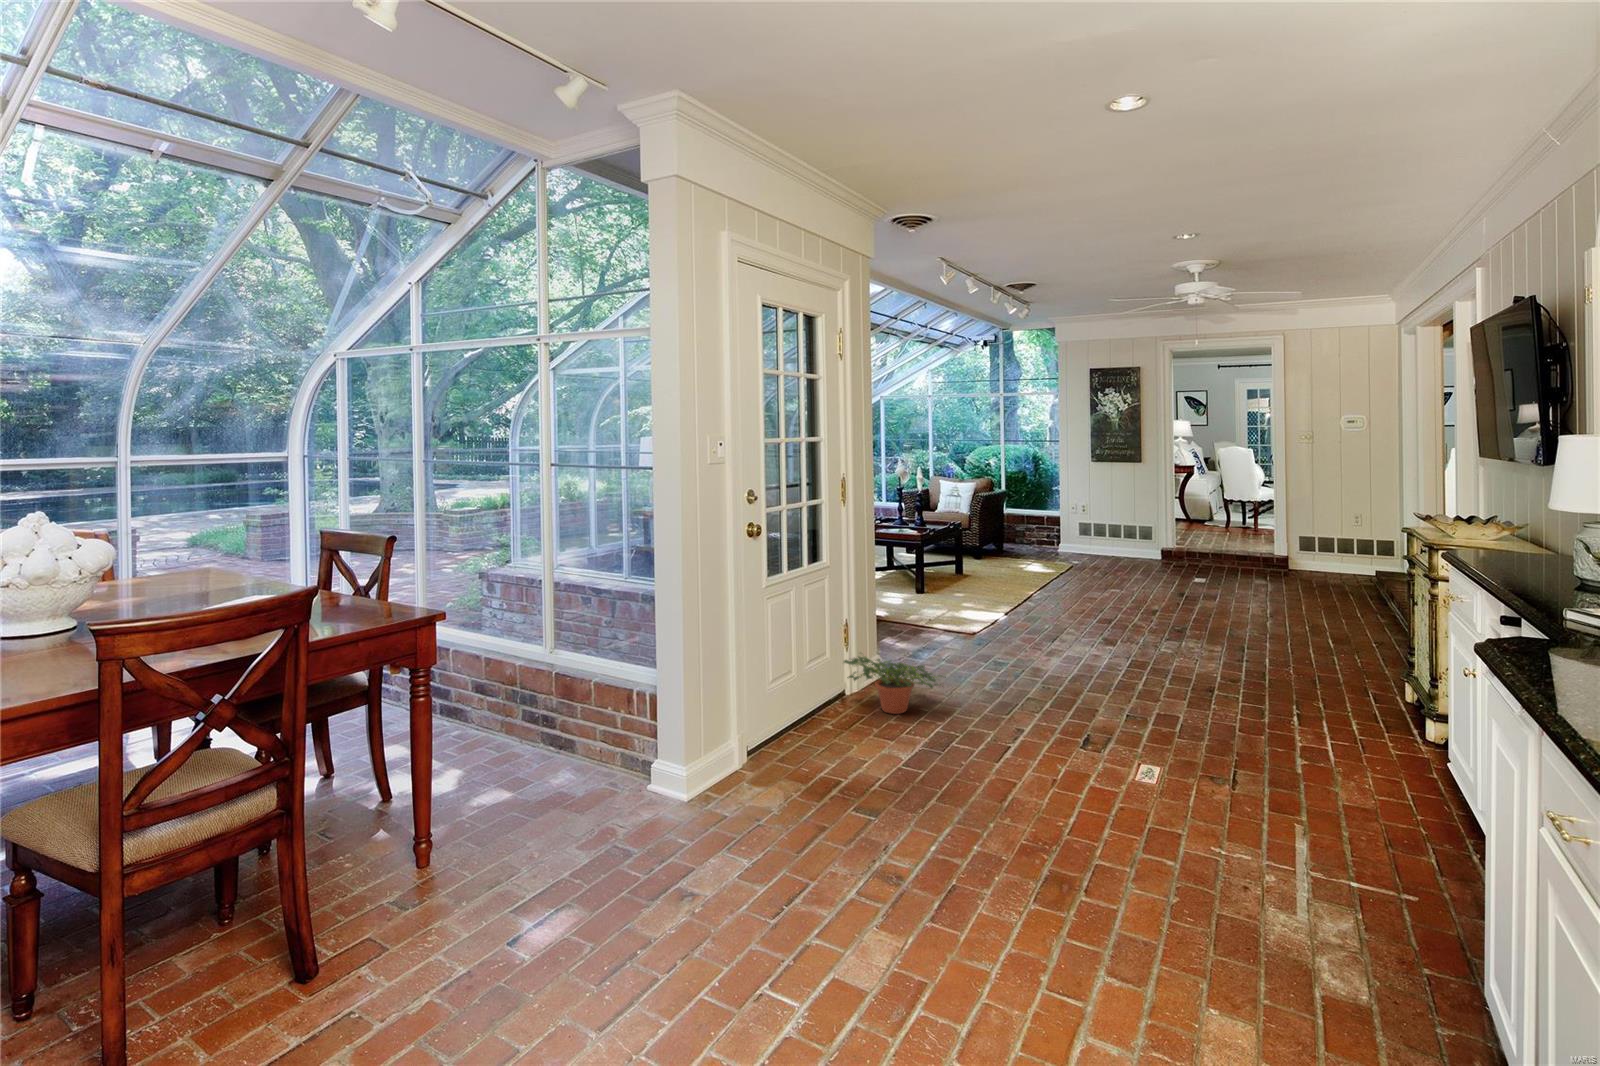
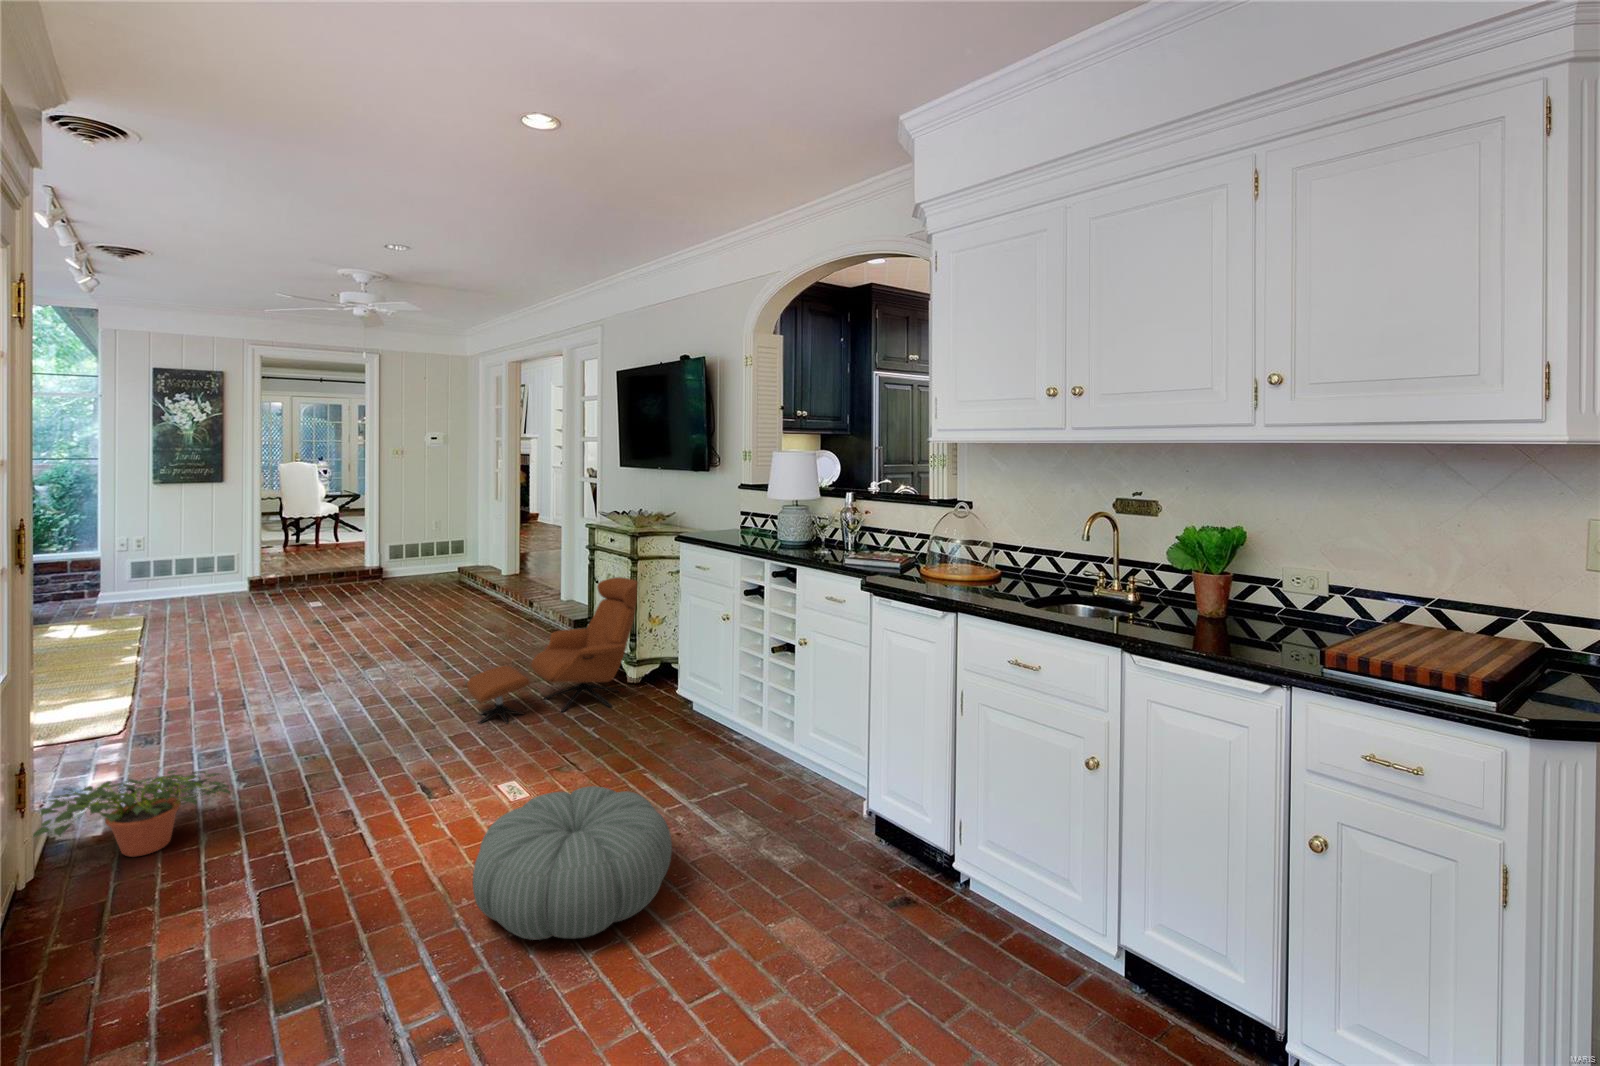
armchair: none [1179,583,1424,751] -> present [467,577,638,724]
pouf: none [978,762,1185,906] -> present [473,786,672,940]

